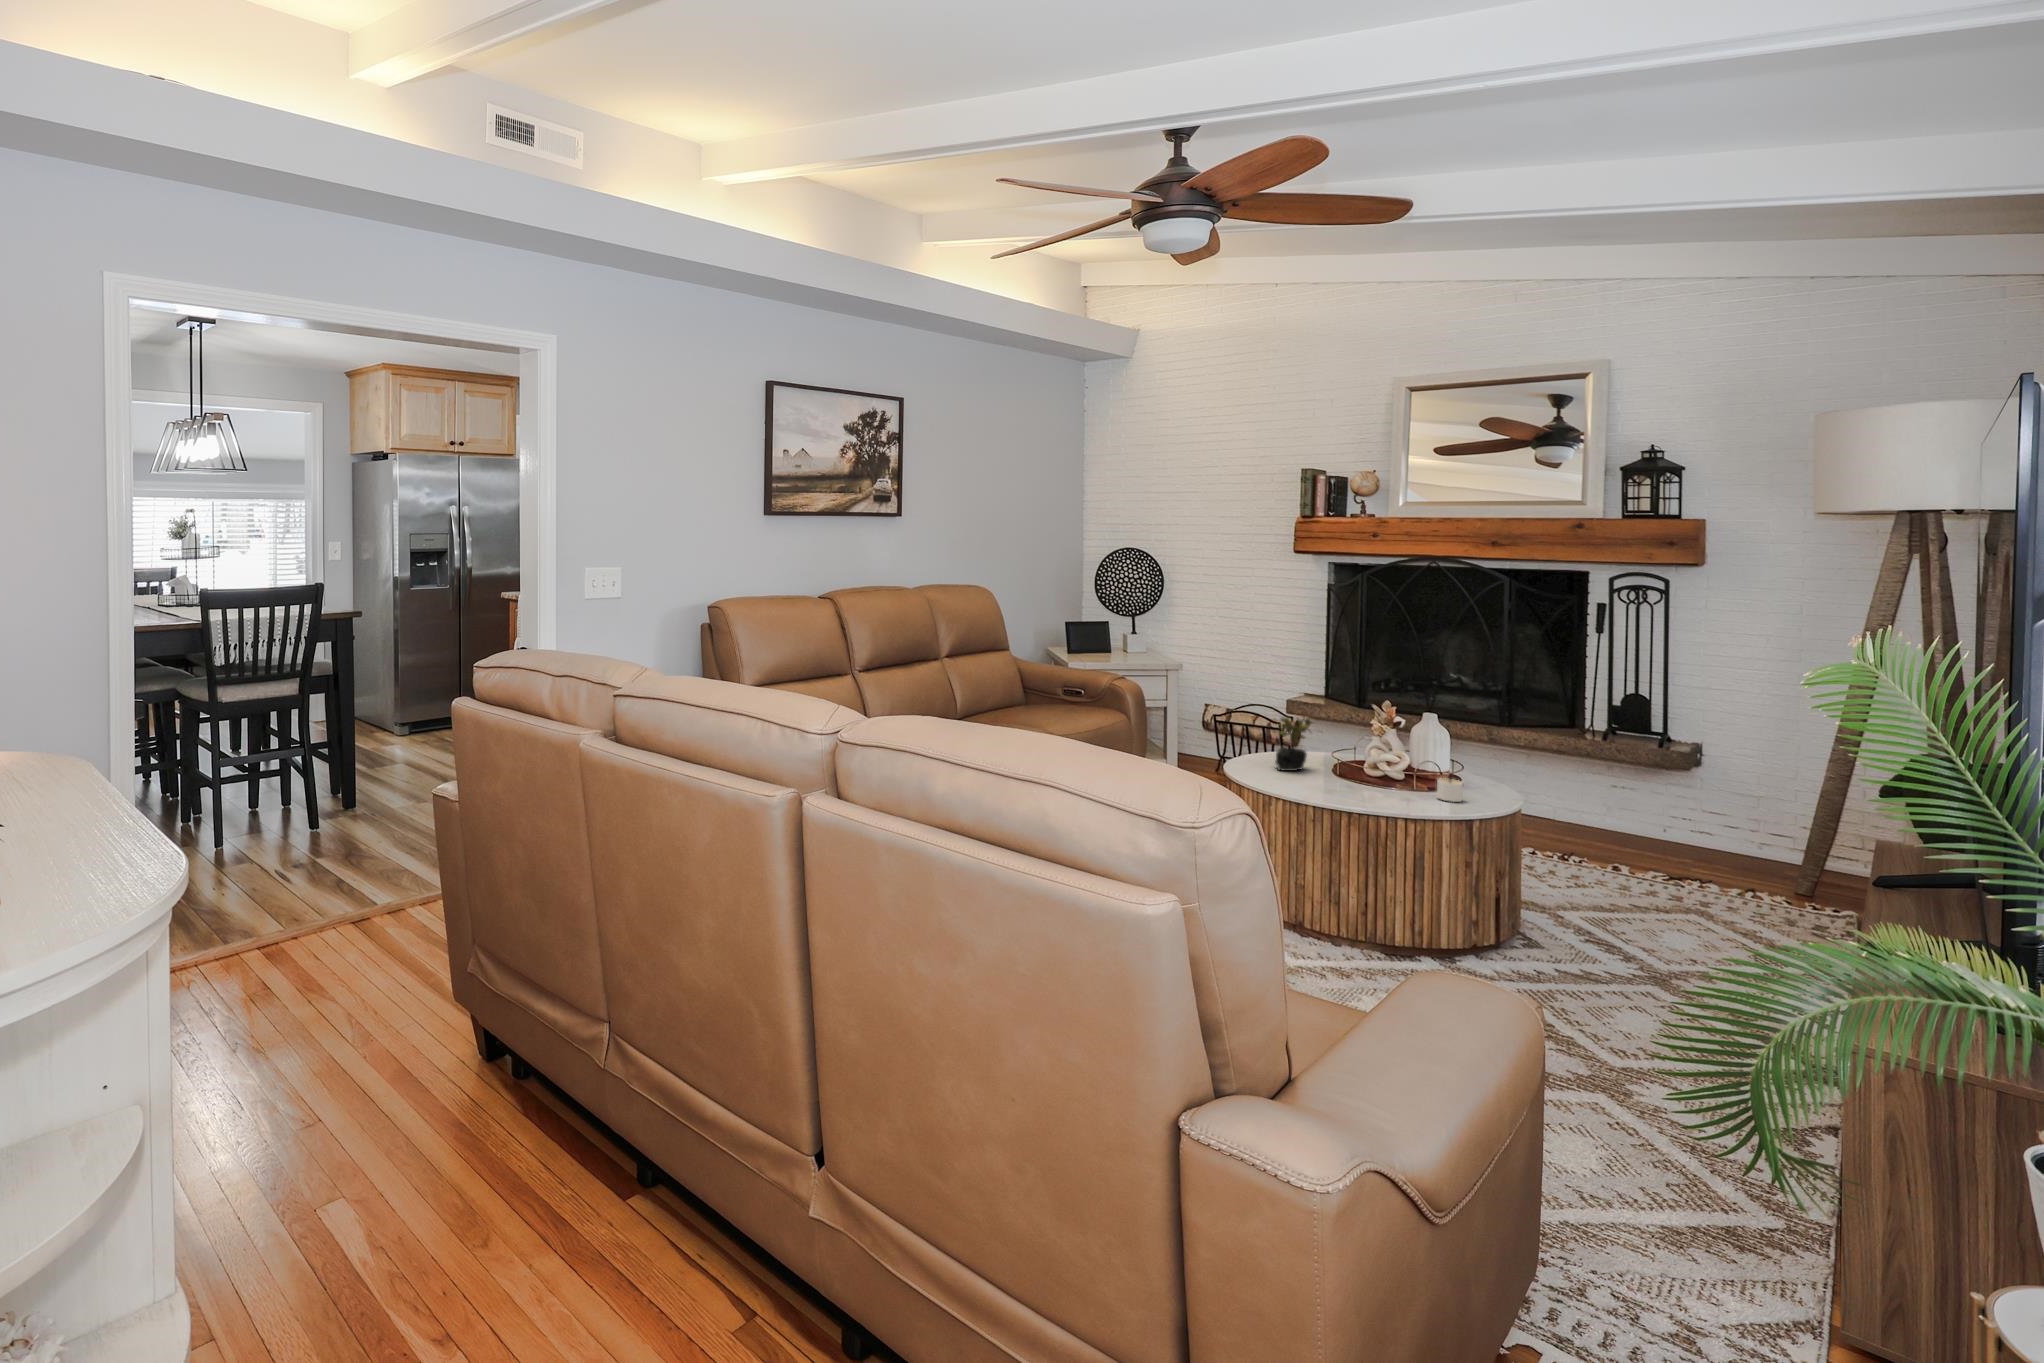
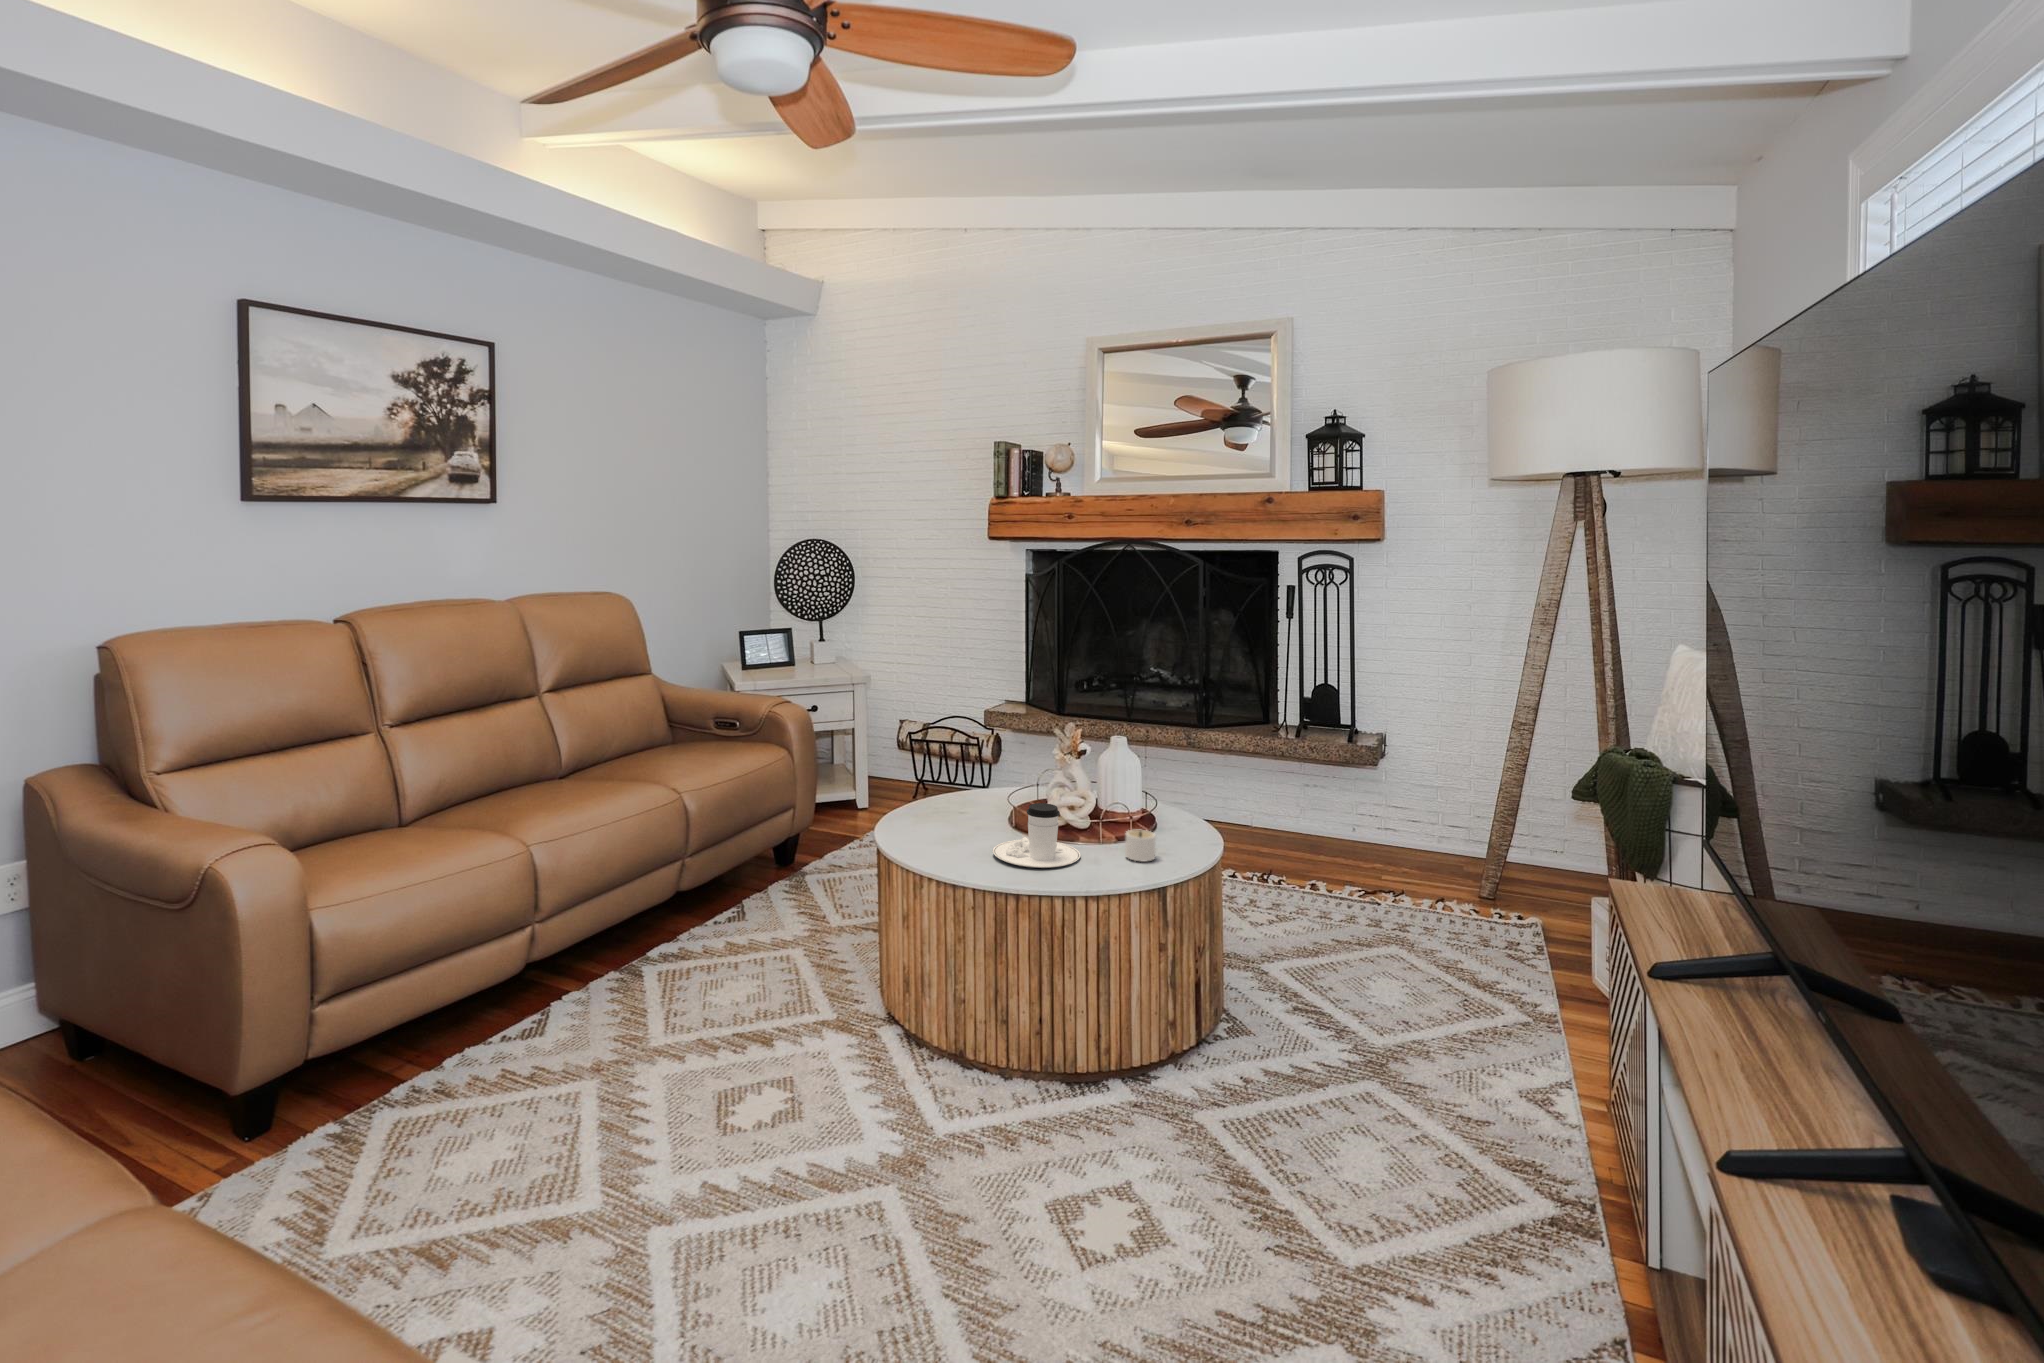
succulent plant: present [1275,718,1313,771] -> none [940,751,987,829]
coffee cup: none [1324,752,1398,799] -> present [993,803,1081,868]

